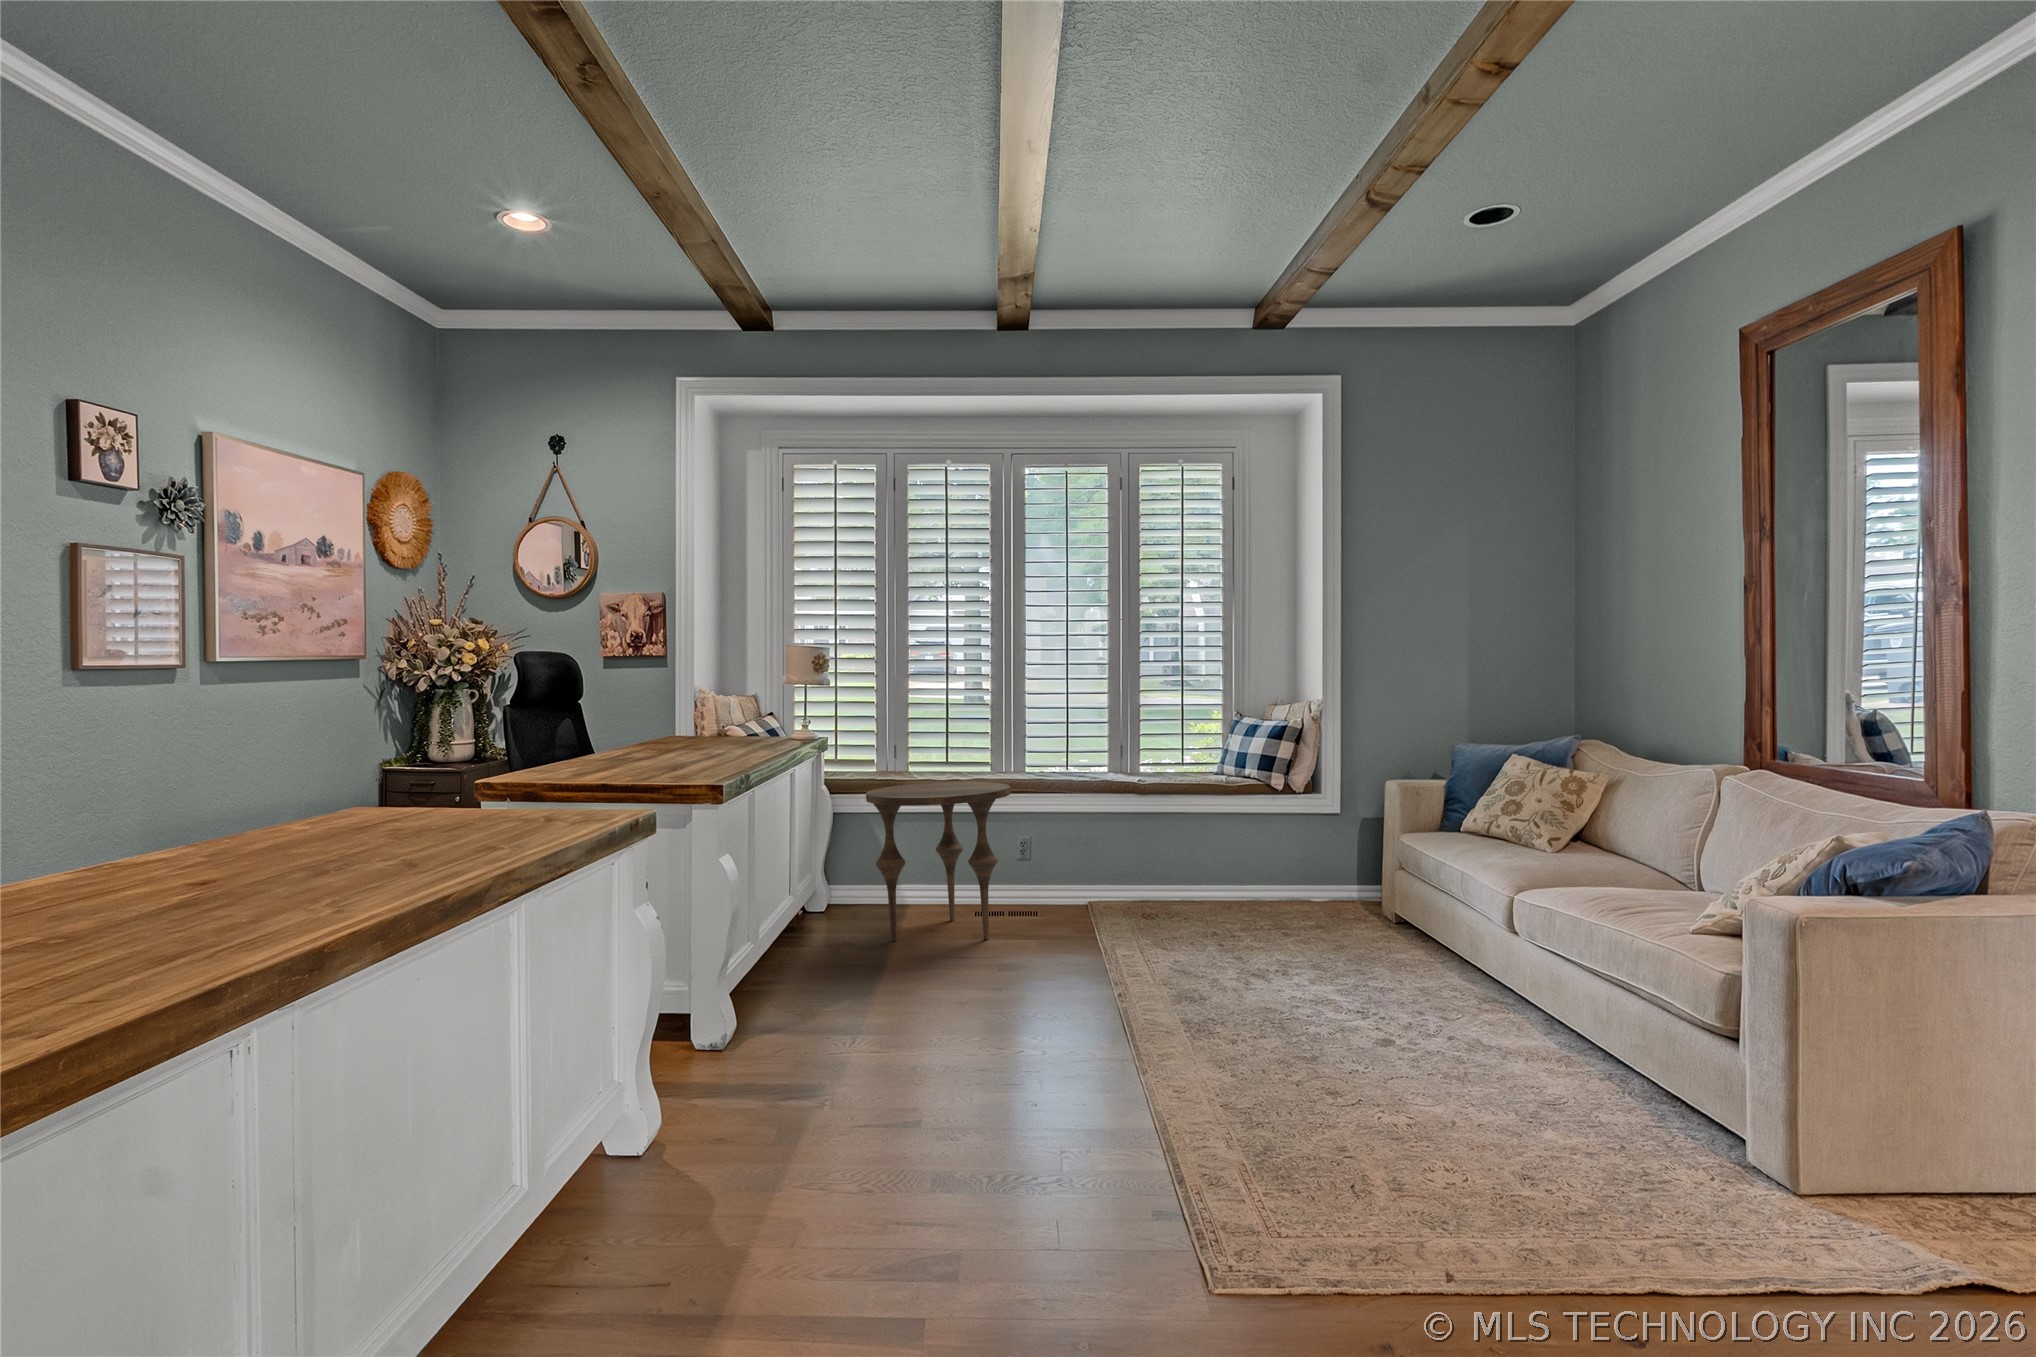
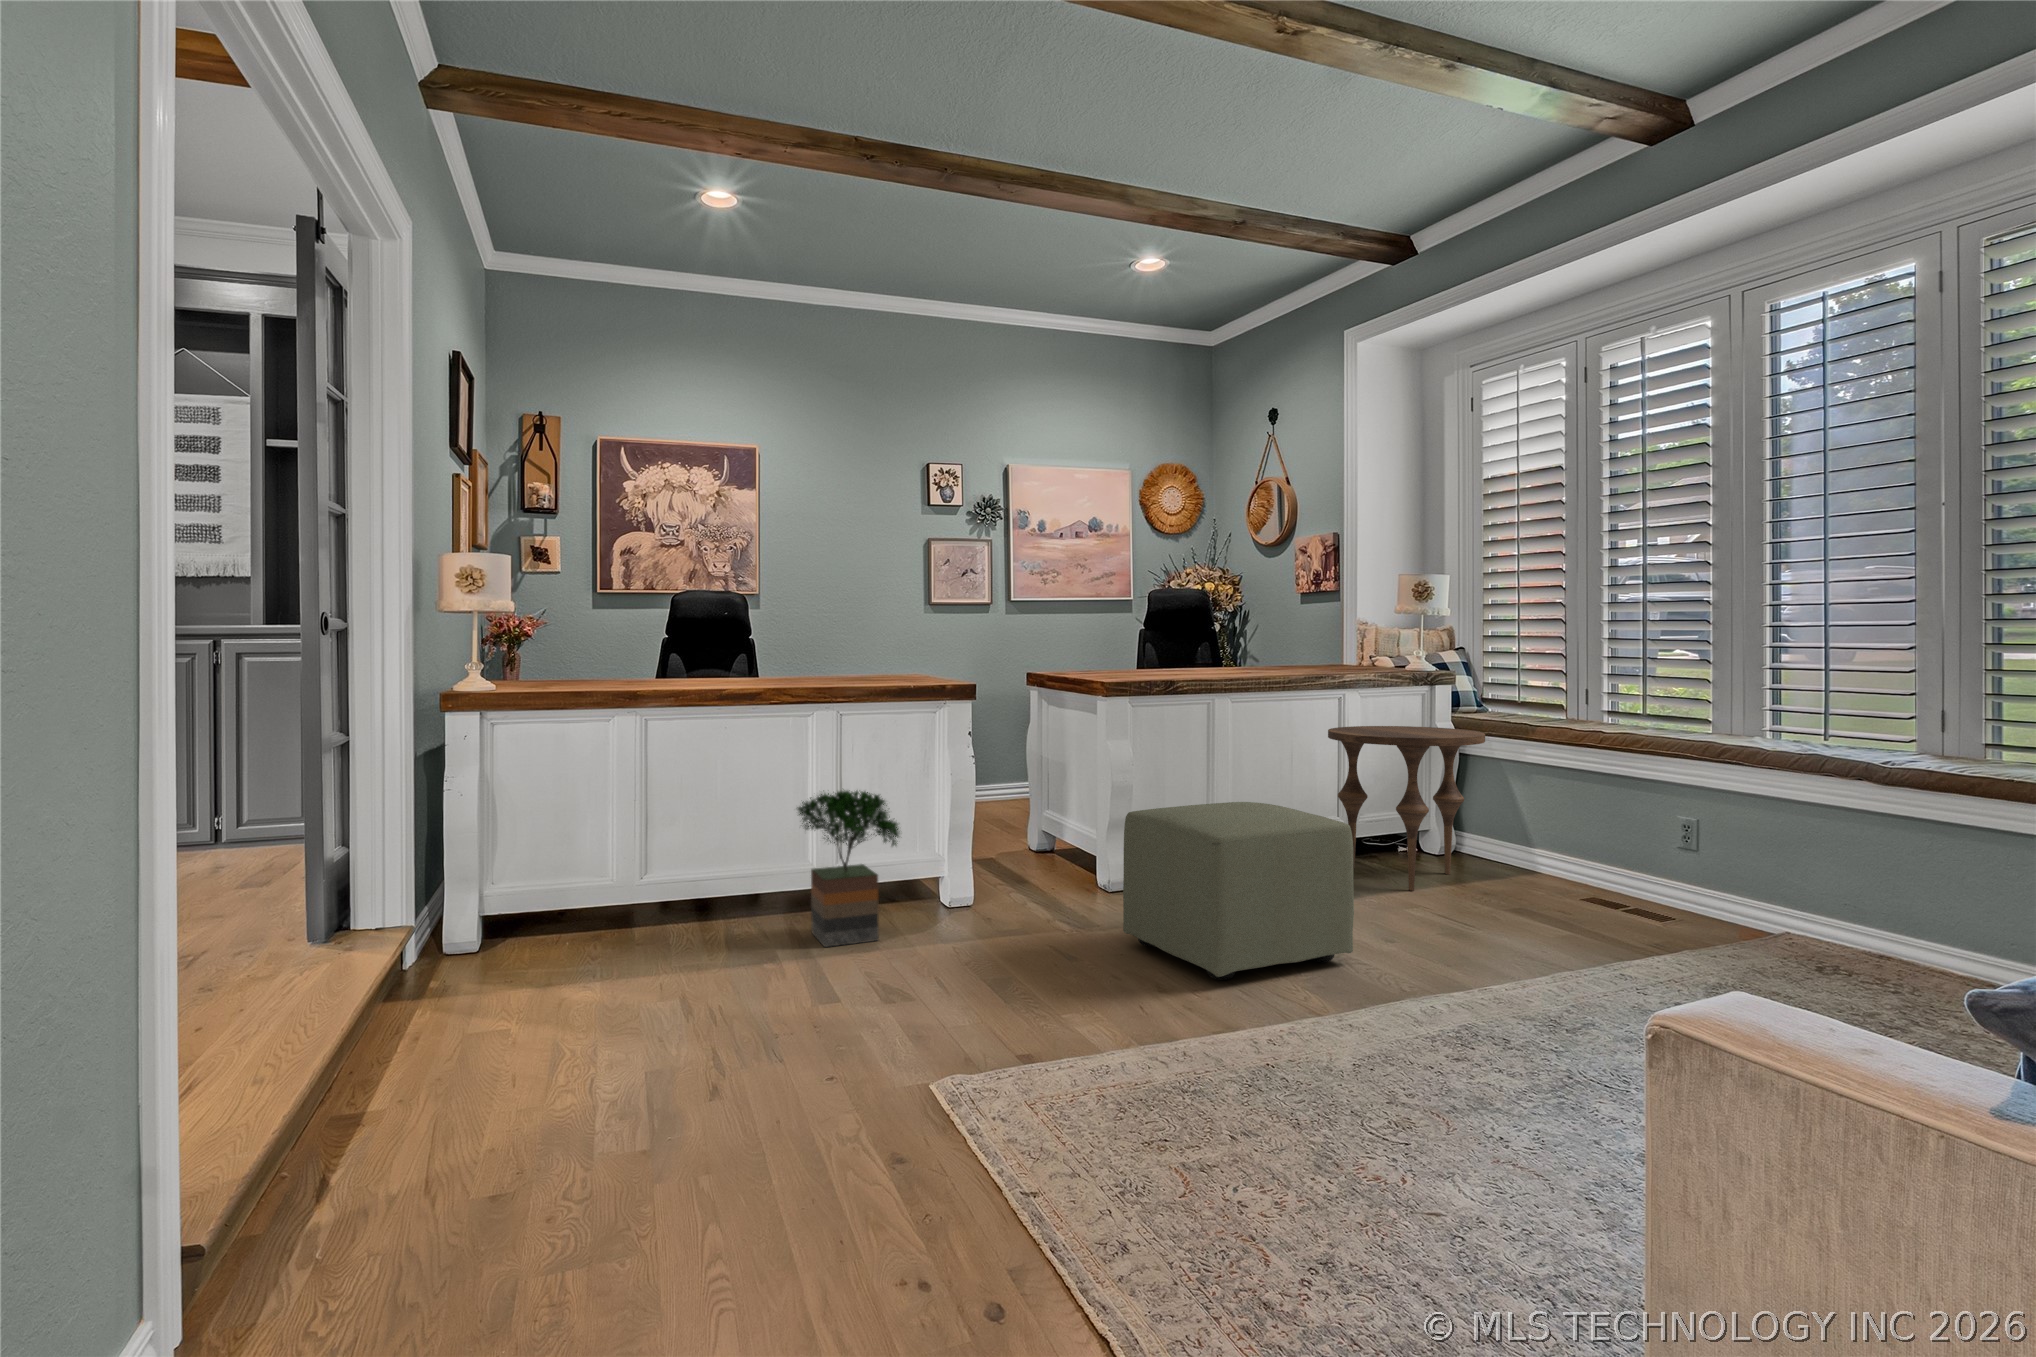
ottoman: none [1016,868,1211,1055] -> present [1123,802,1354,980]
potted tree: none [706,968,891,1256] -> present [797,790,900,947]

